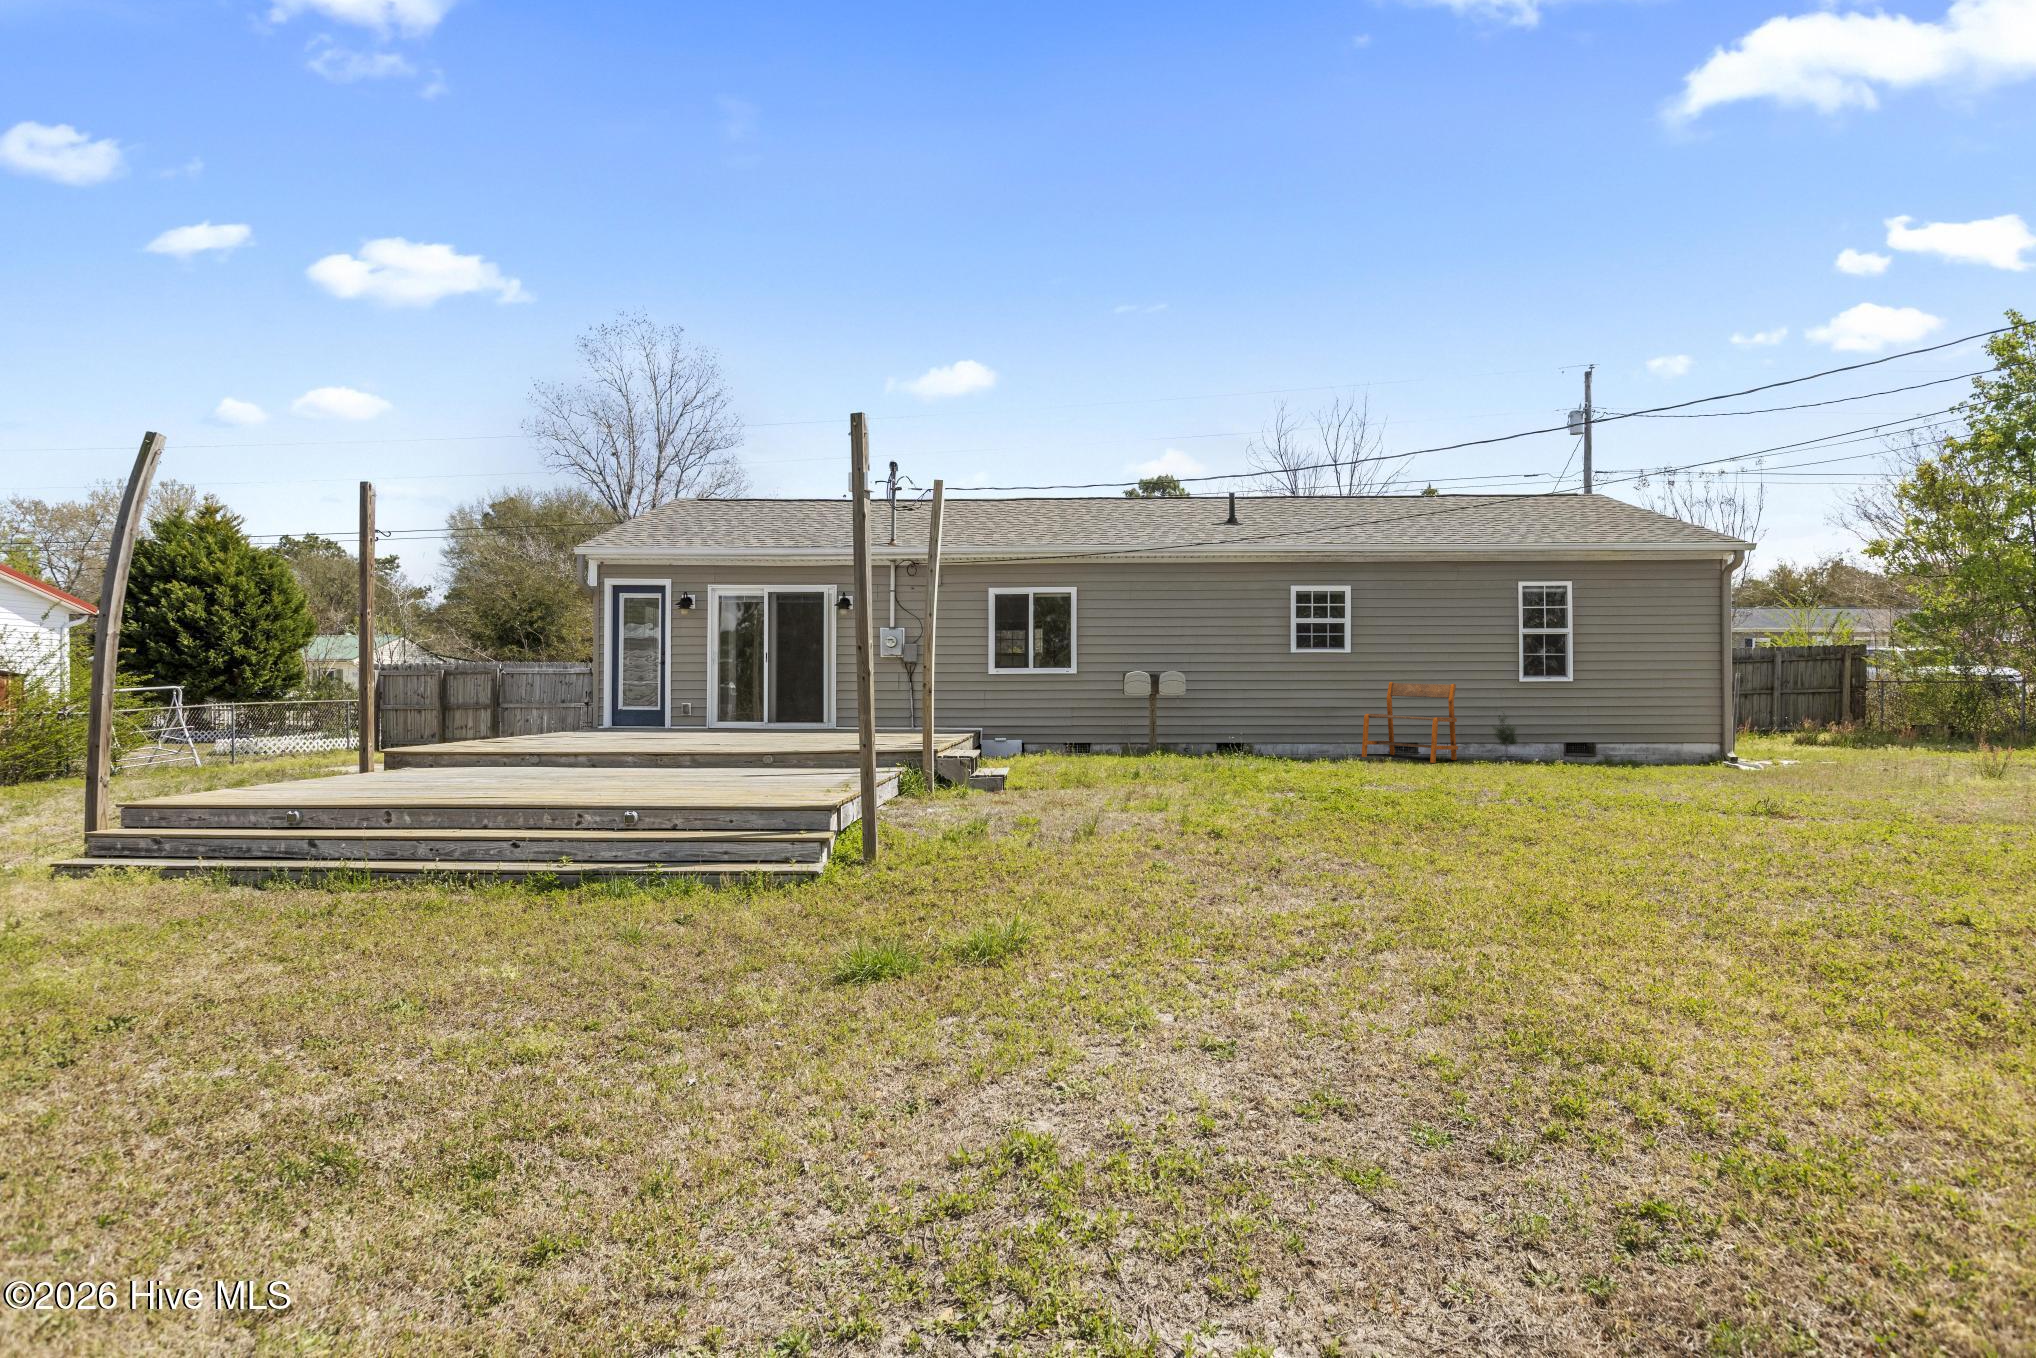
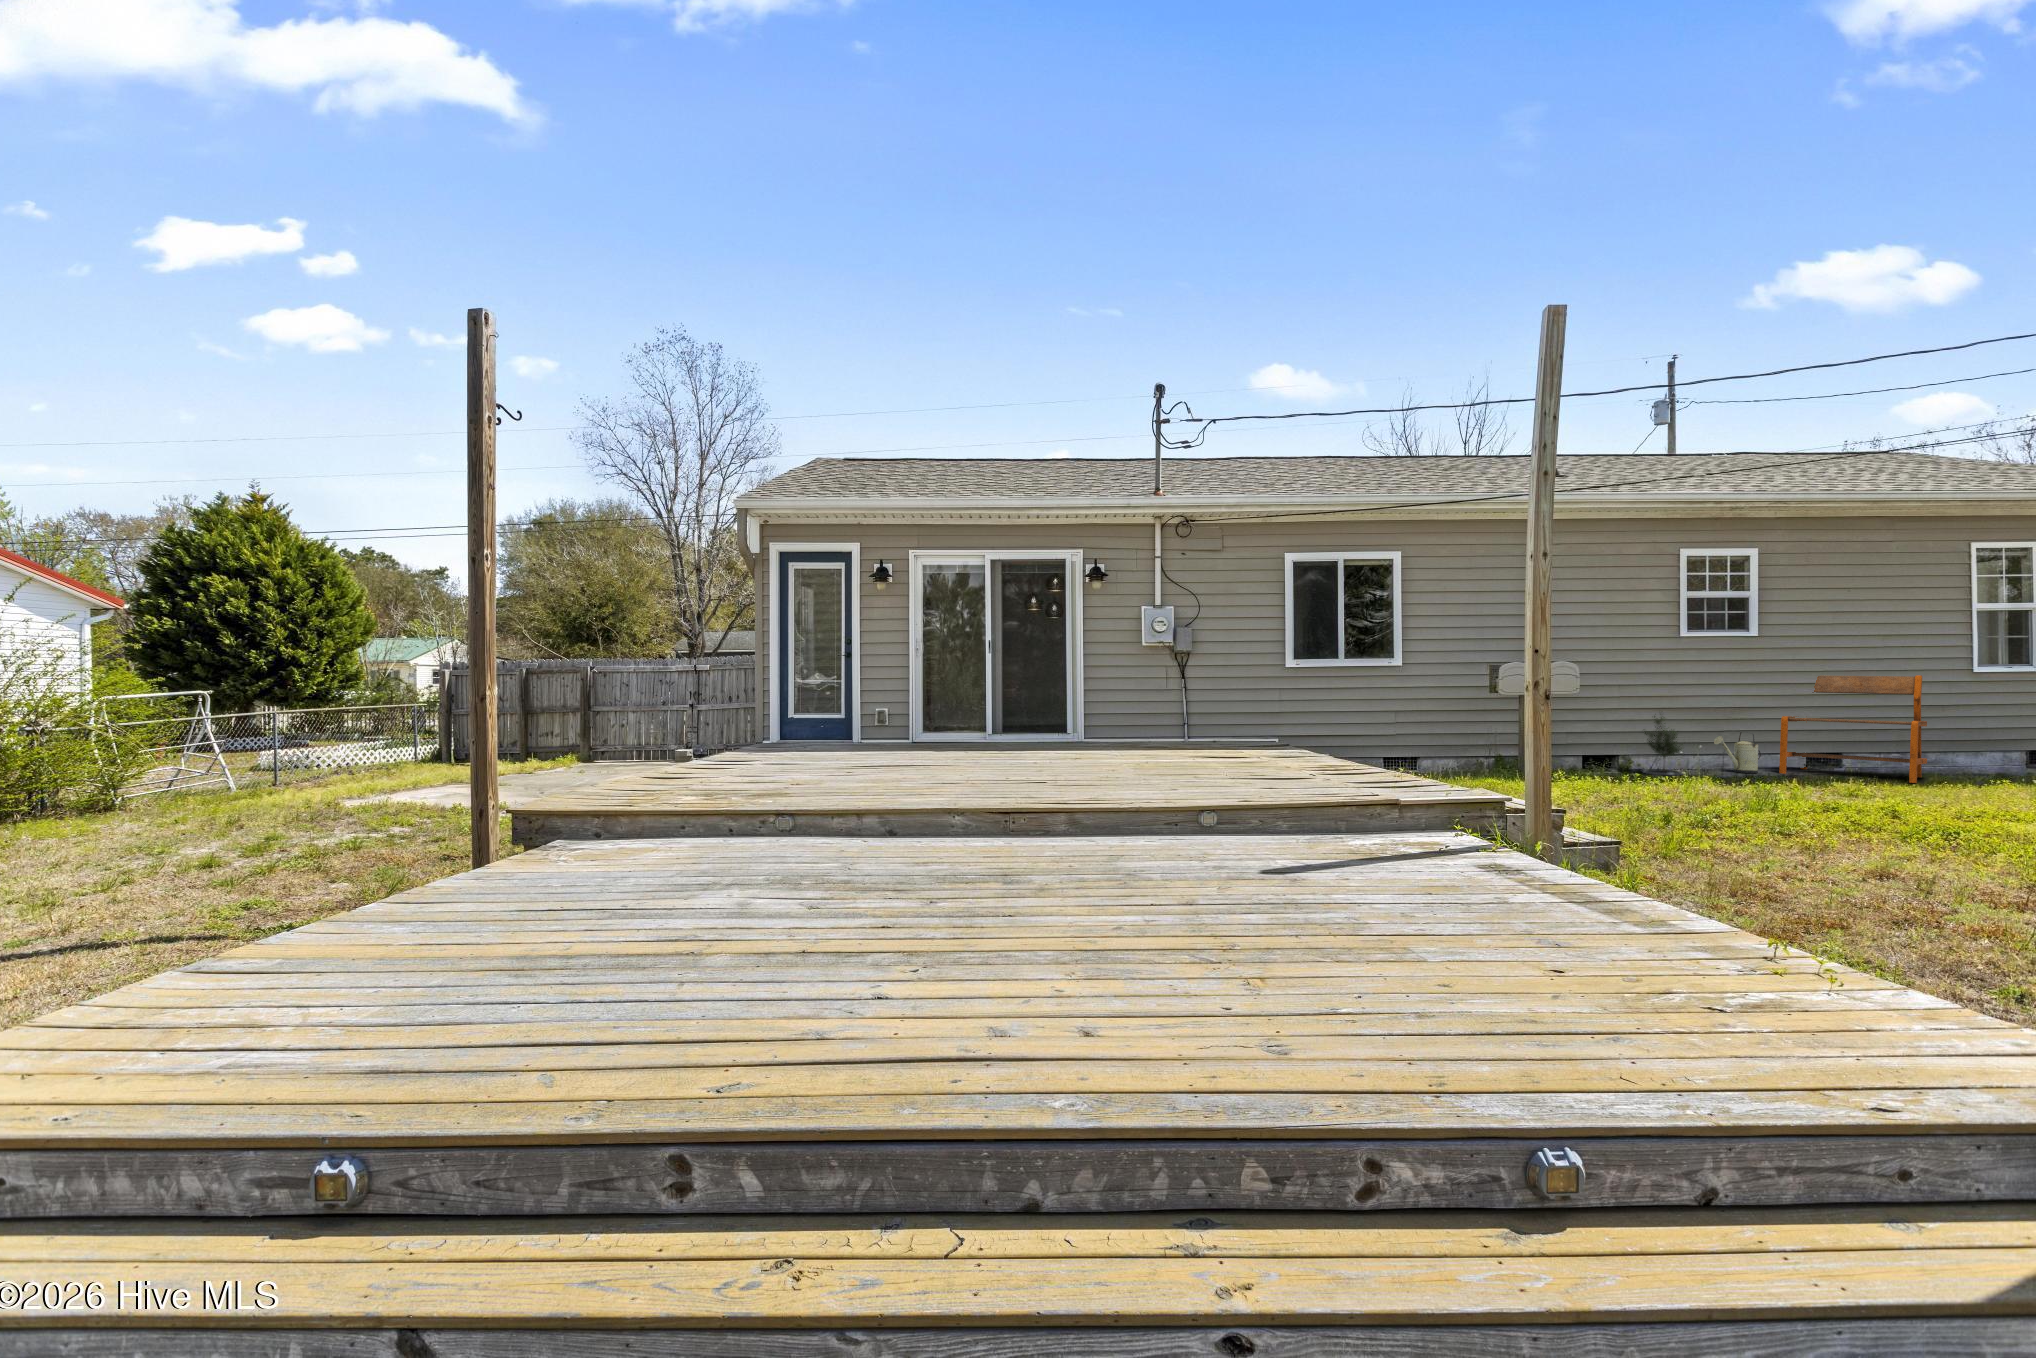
potted tree: present [1492,713,1519,760] -> present [1643,716,1683,775]
watering can: none [1314,726,1349,756] -> present [1714,732,1761,773]

